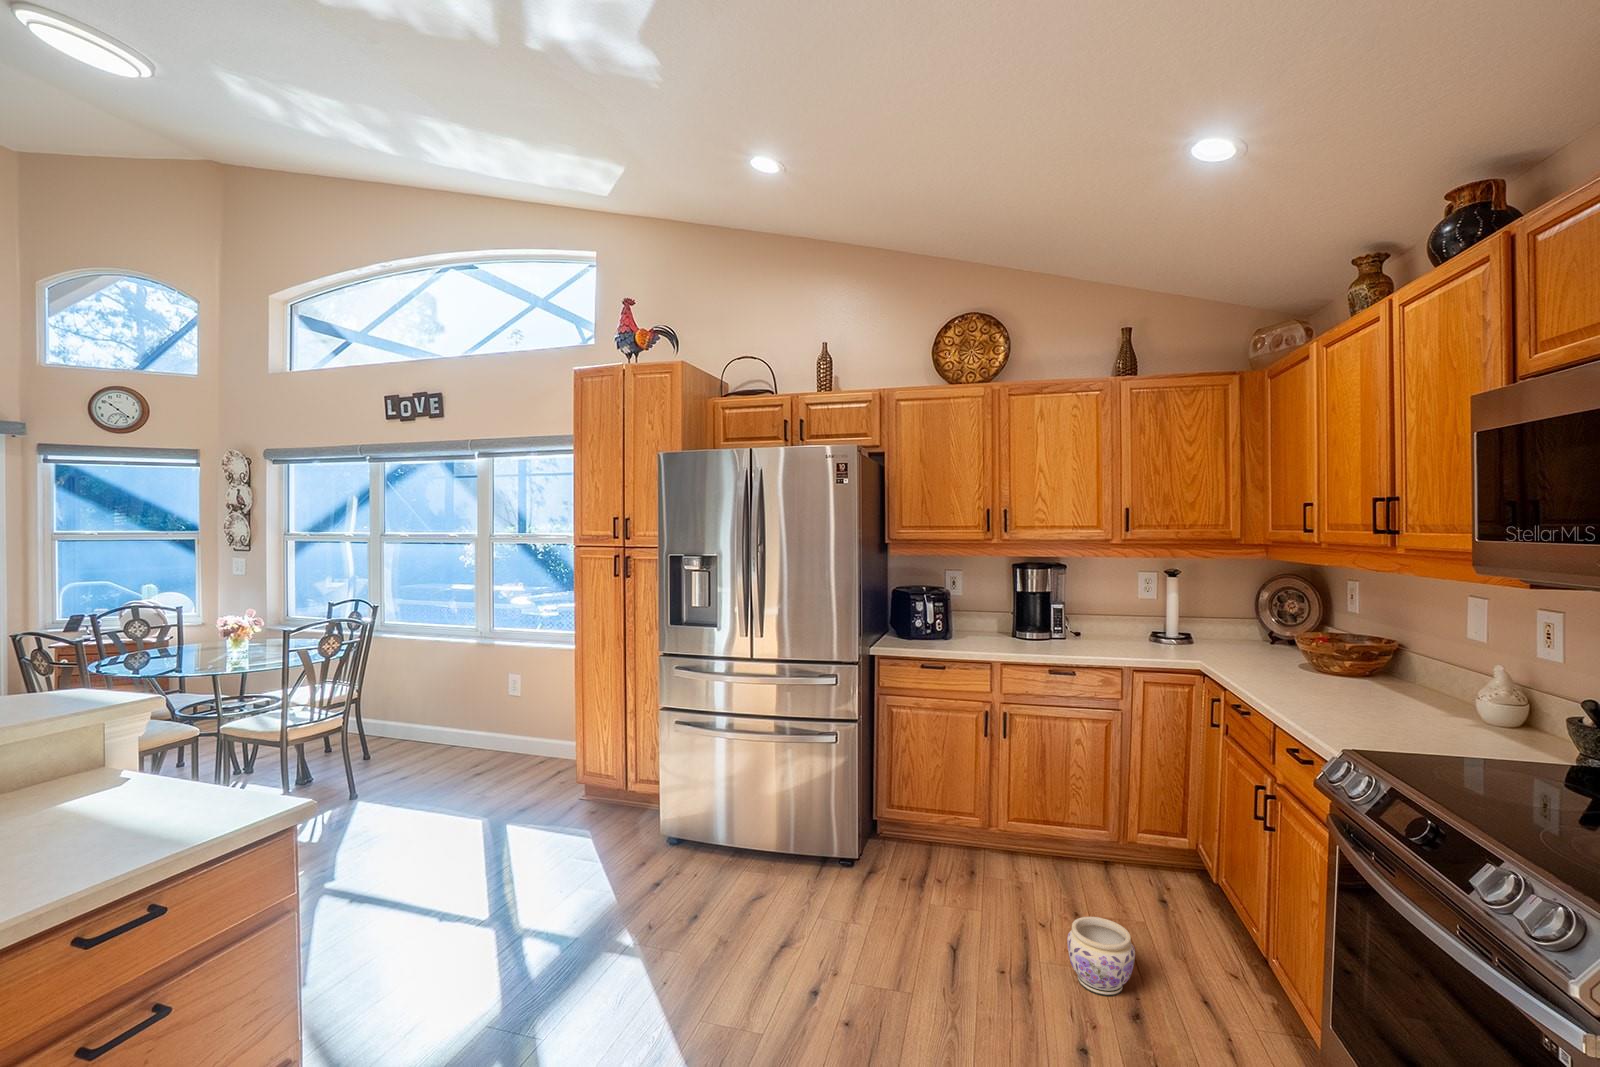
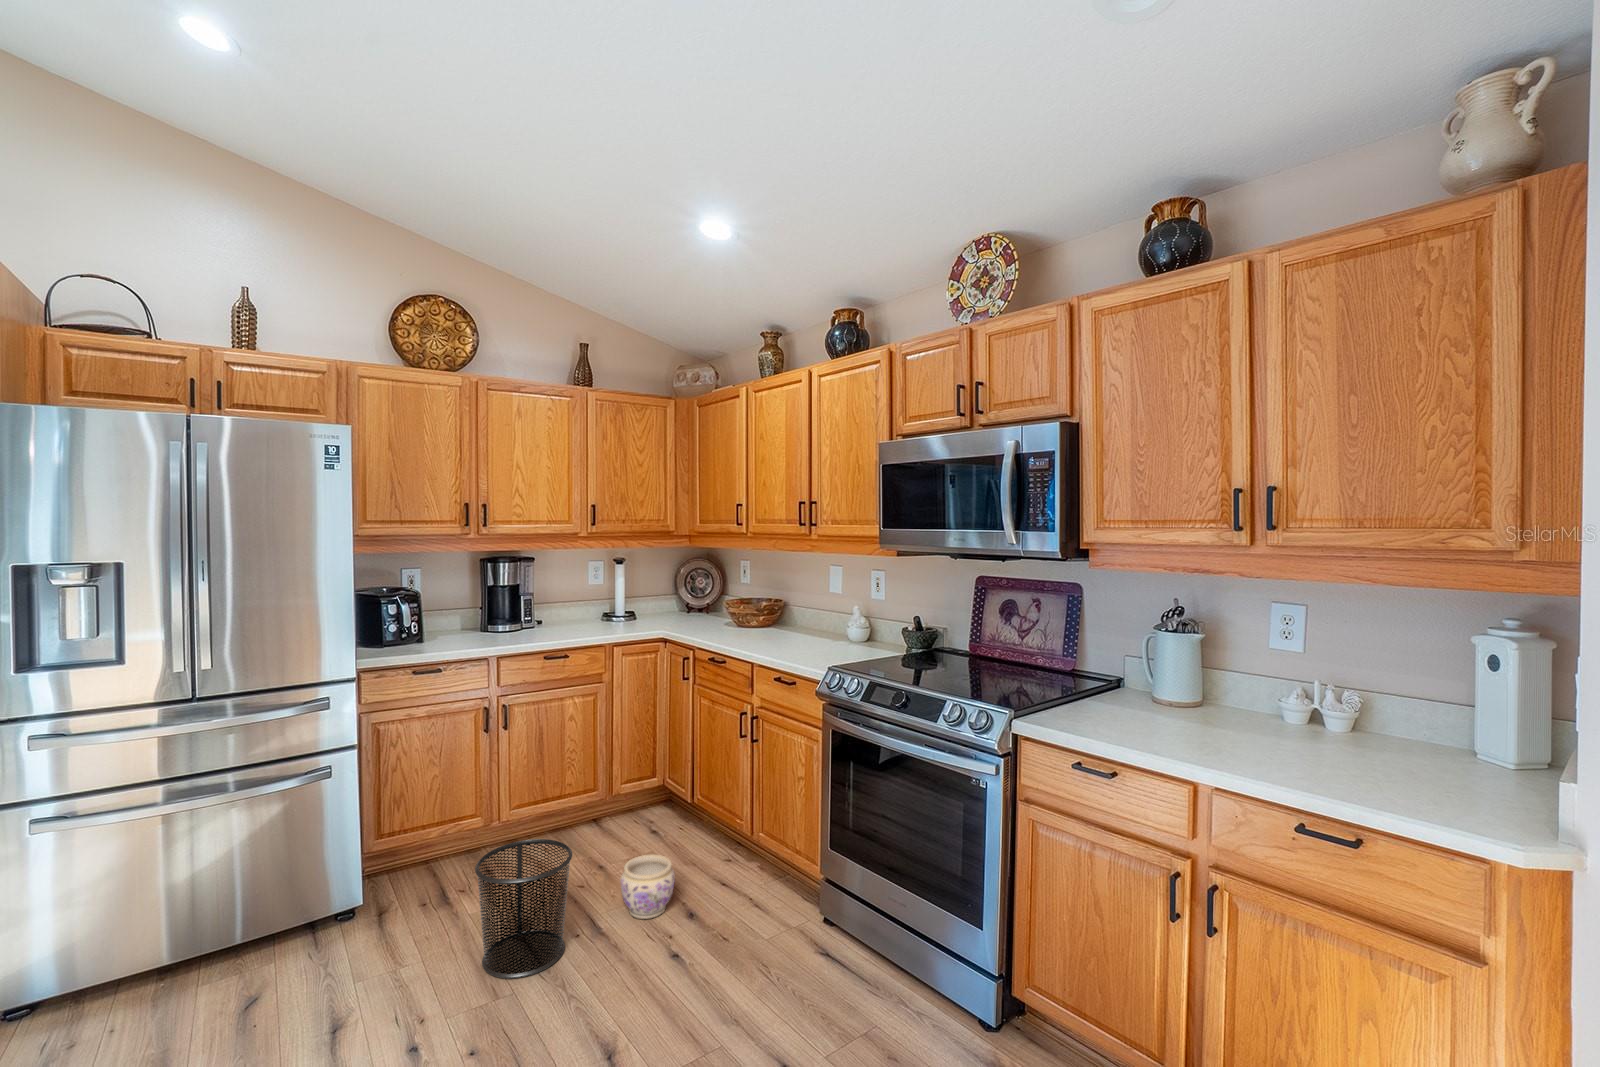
waste bin: none [913,846,1006,984] -> present [475,839,572,978]

